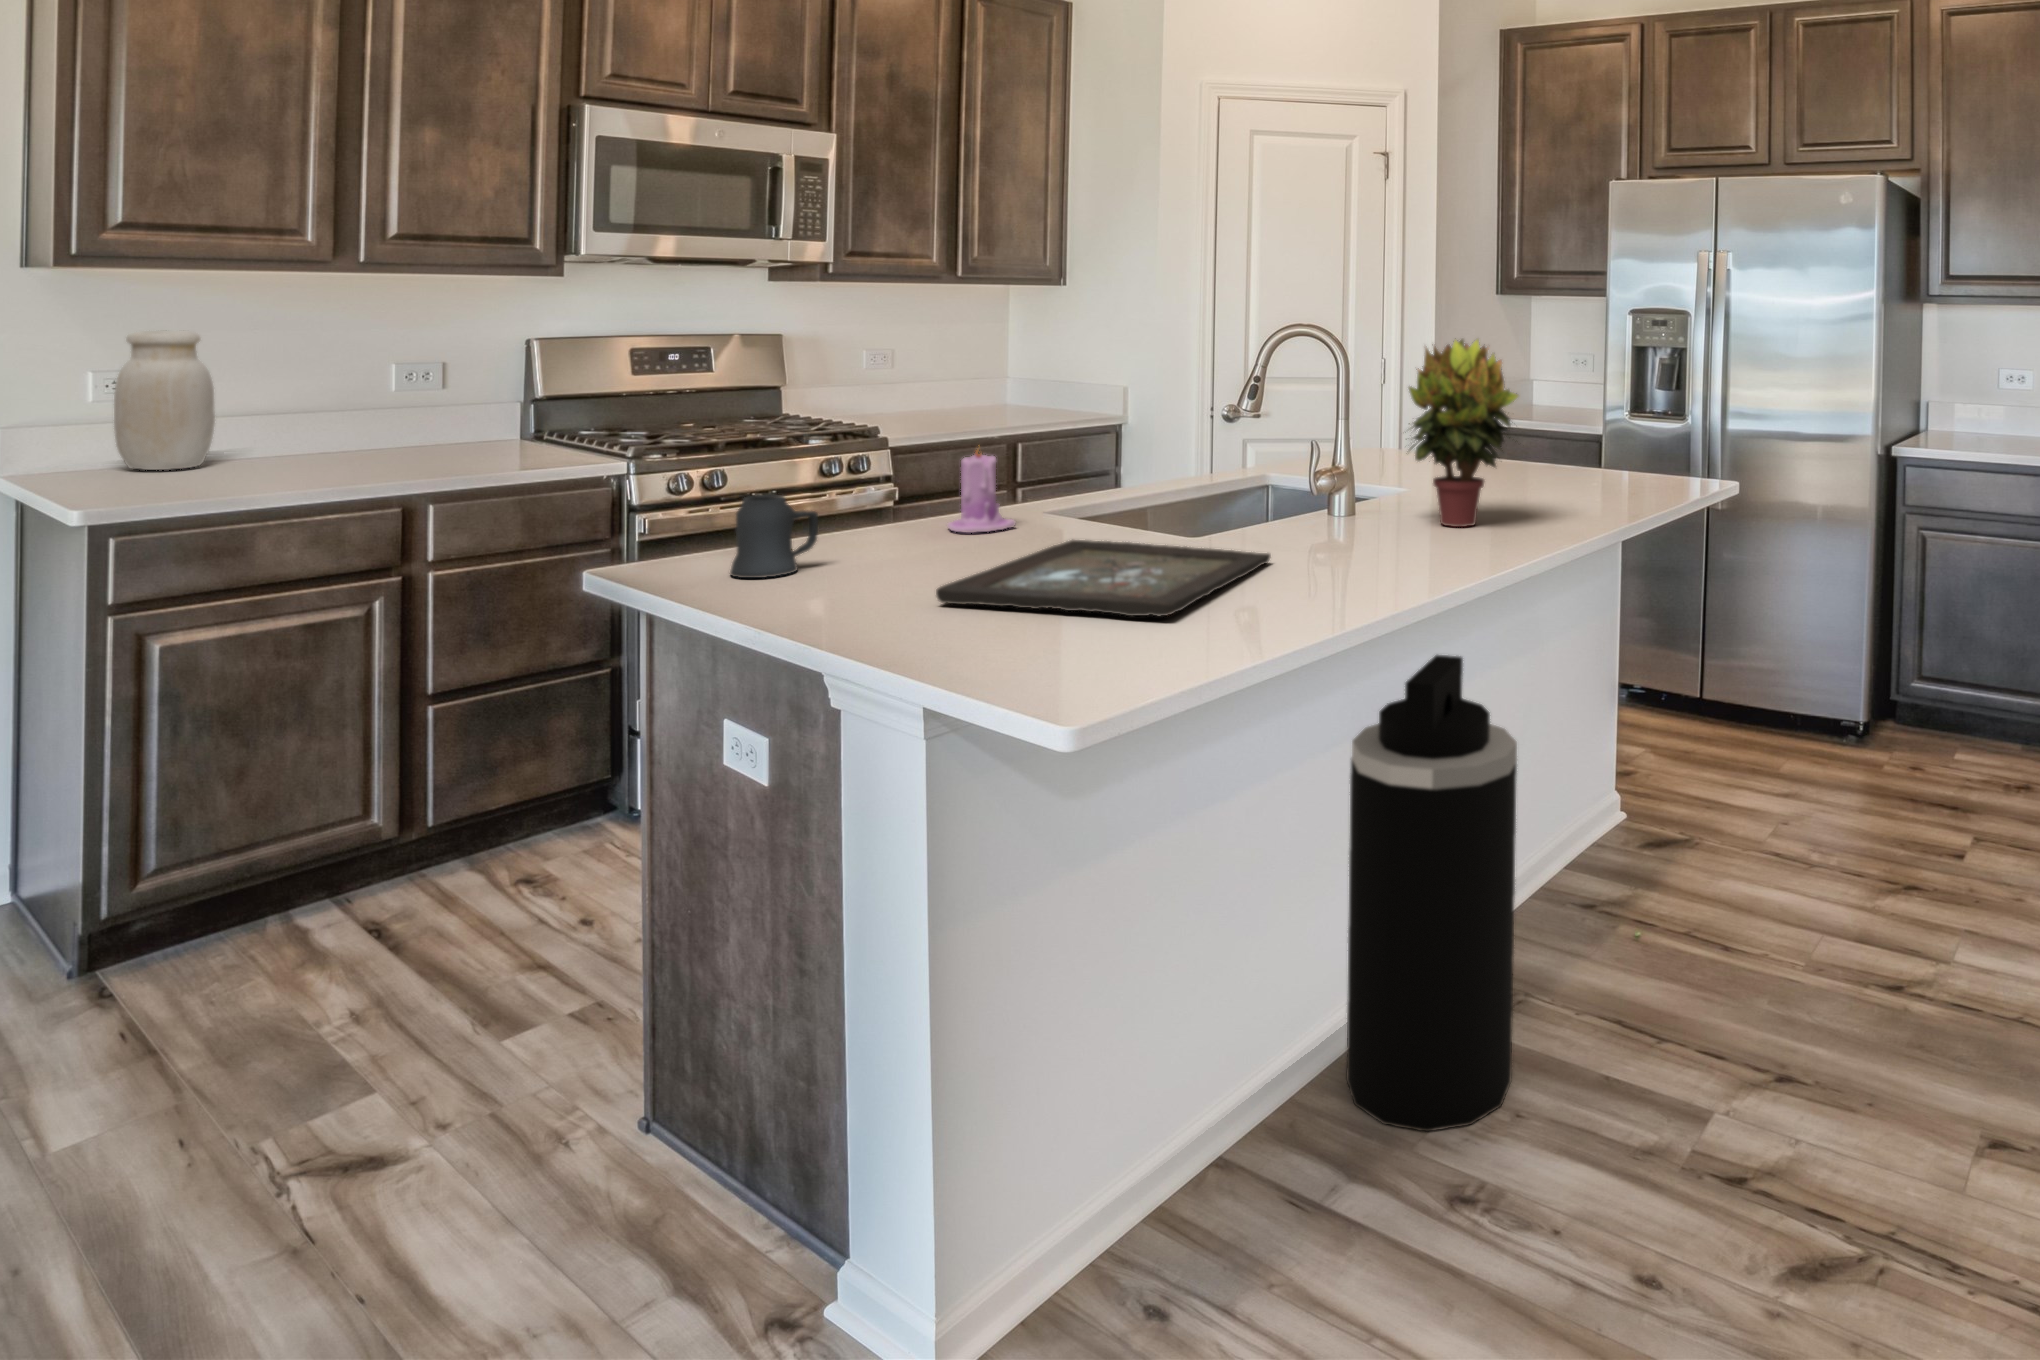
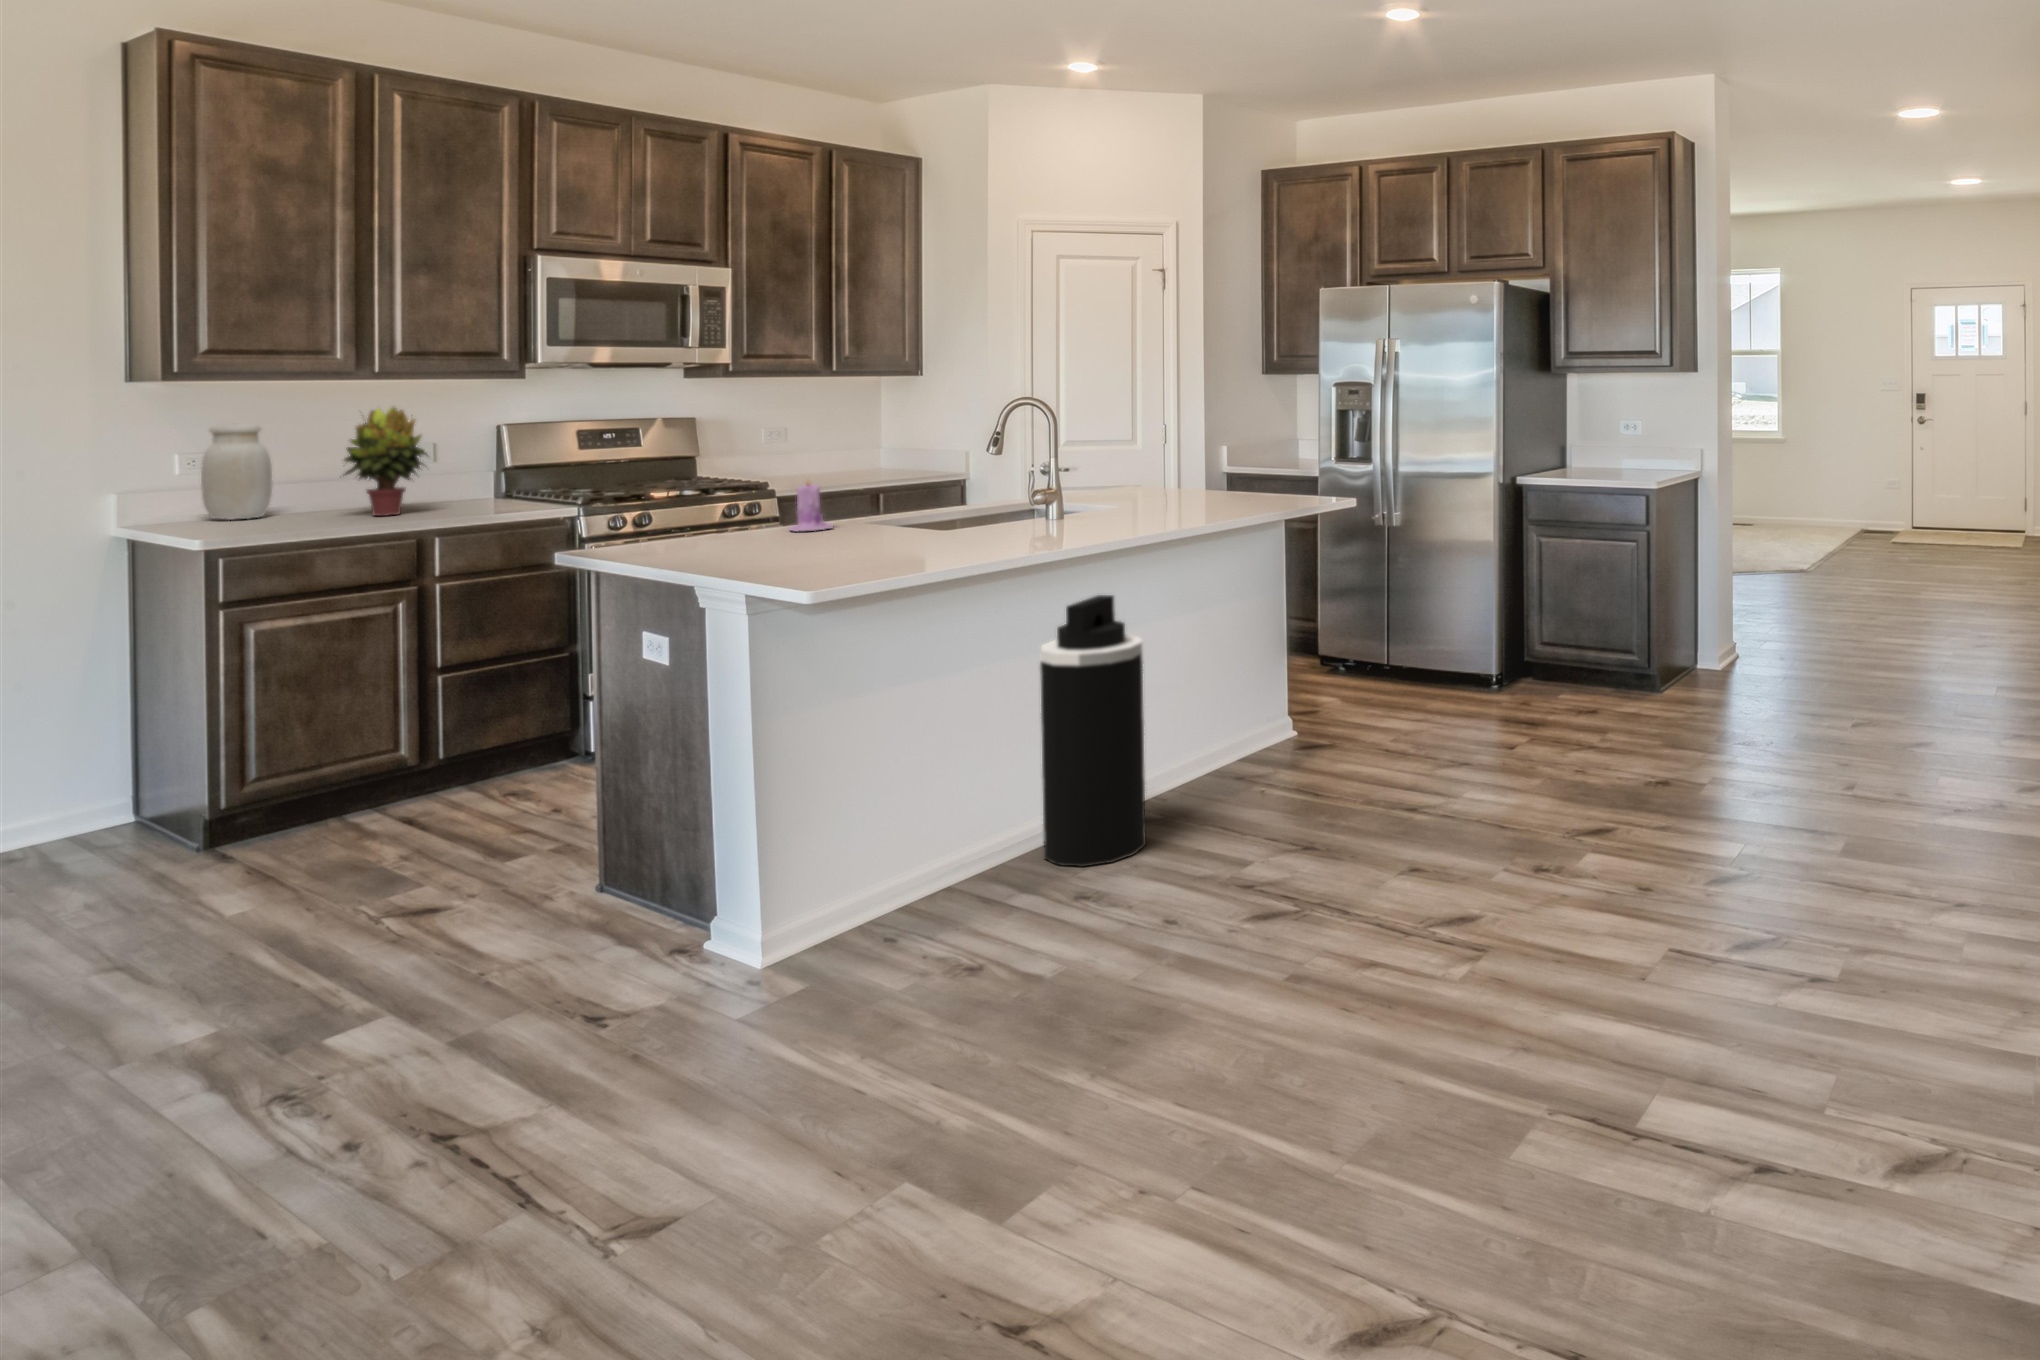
potted plant: present [1409,339,1518,527] -> present [340,407,428,516]
mug: present [730,495,818,578] -> none [644,506,699,553]
tray: present [936,540,1270,617] -> none [764,530,981,559]

